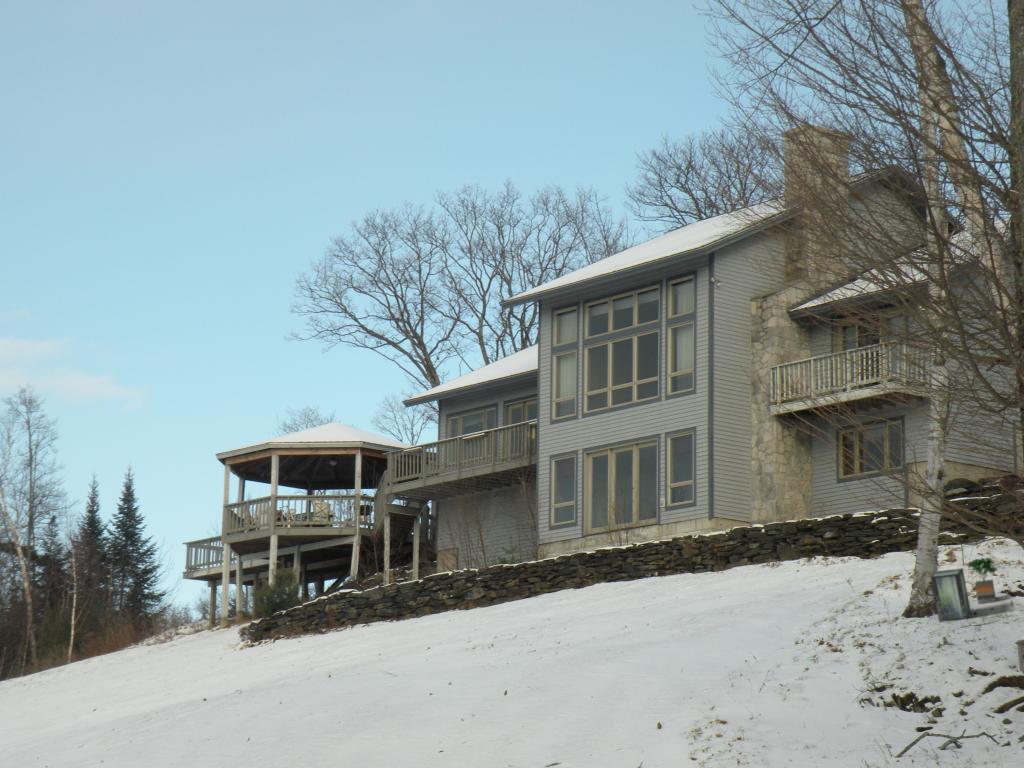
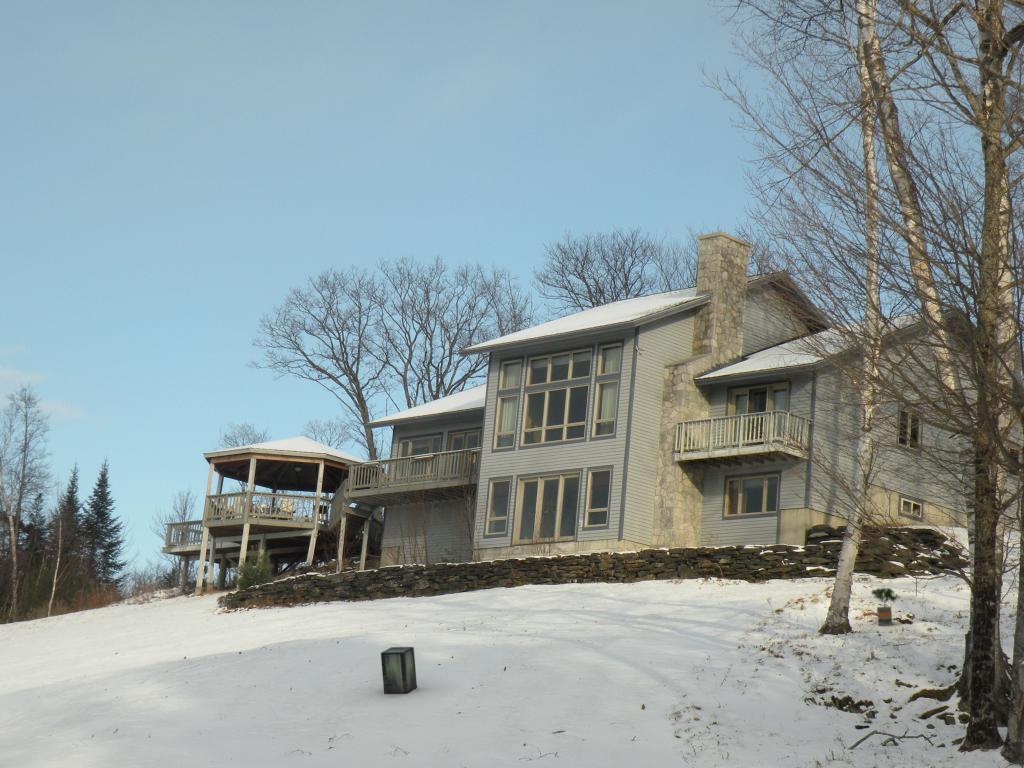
storage box: present [931,568,971,622] -> present [381,647,417,694]

